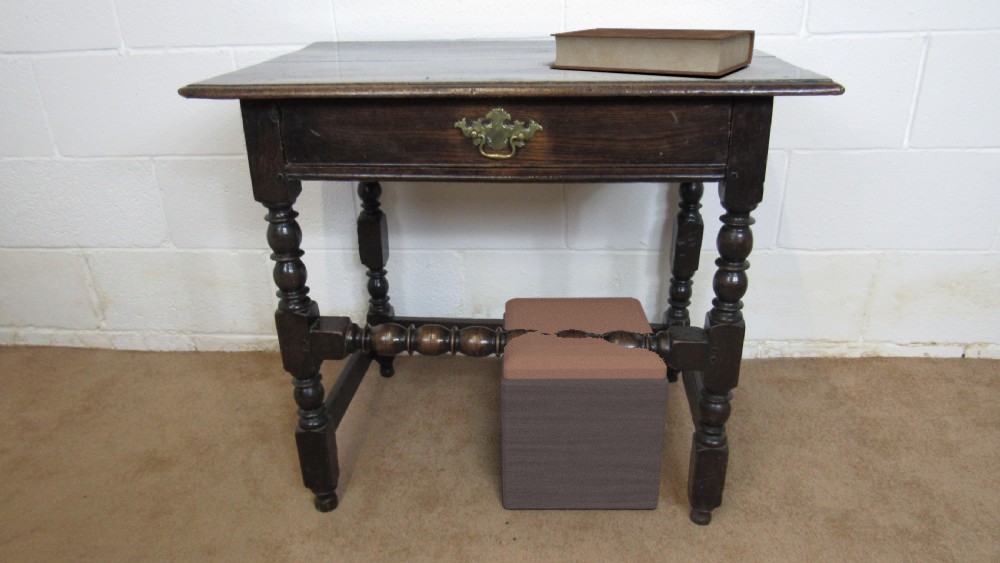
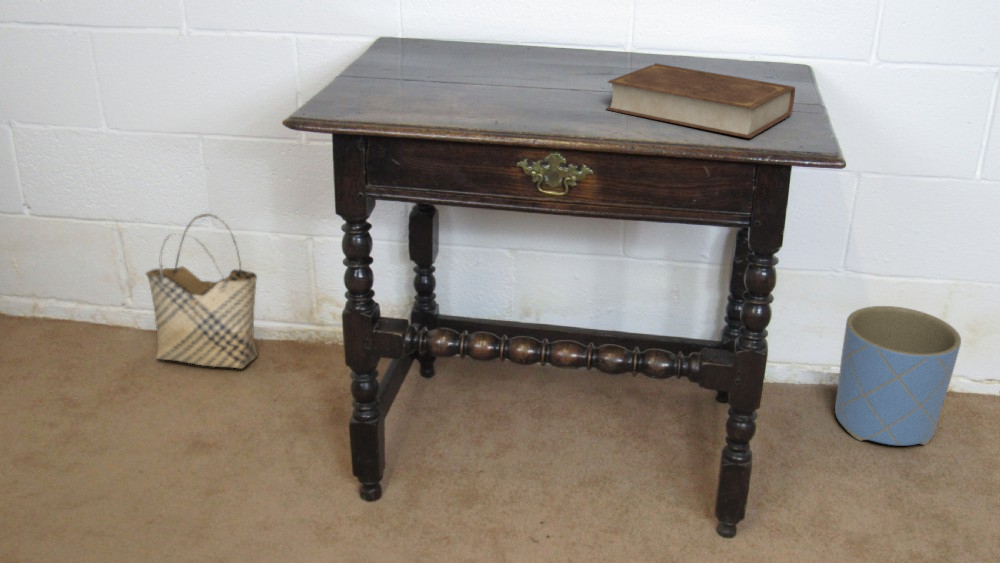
woven basket: none [104,232,224,381] -> present [146,214,257,368]
planter: none [779,279,904,412] -> present [835,306,961,445]
footstool: present [501,297,669,509] -> none [538,309,699,520]

